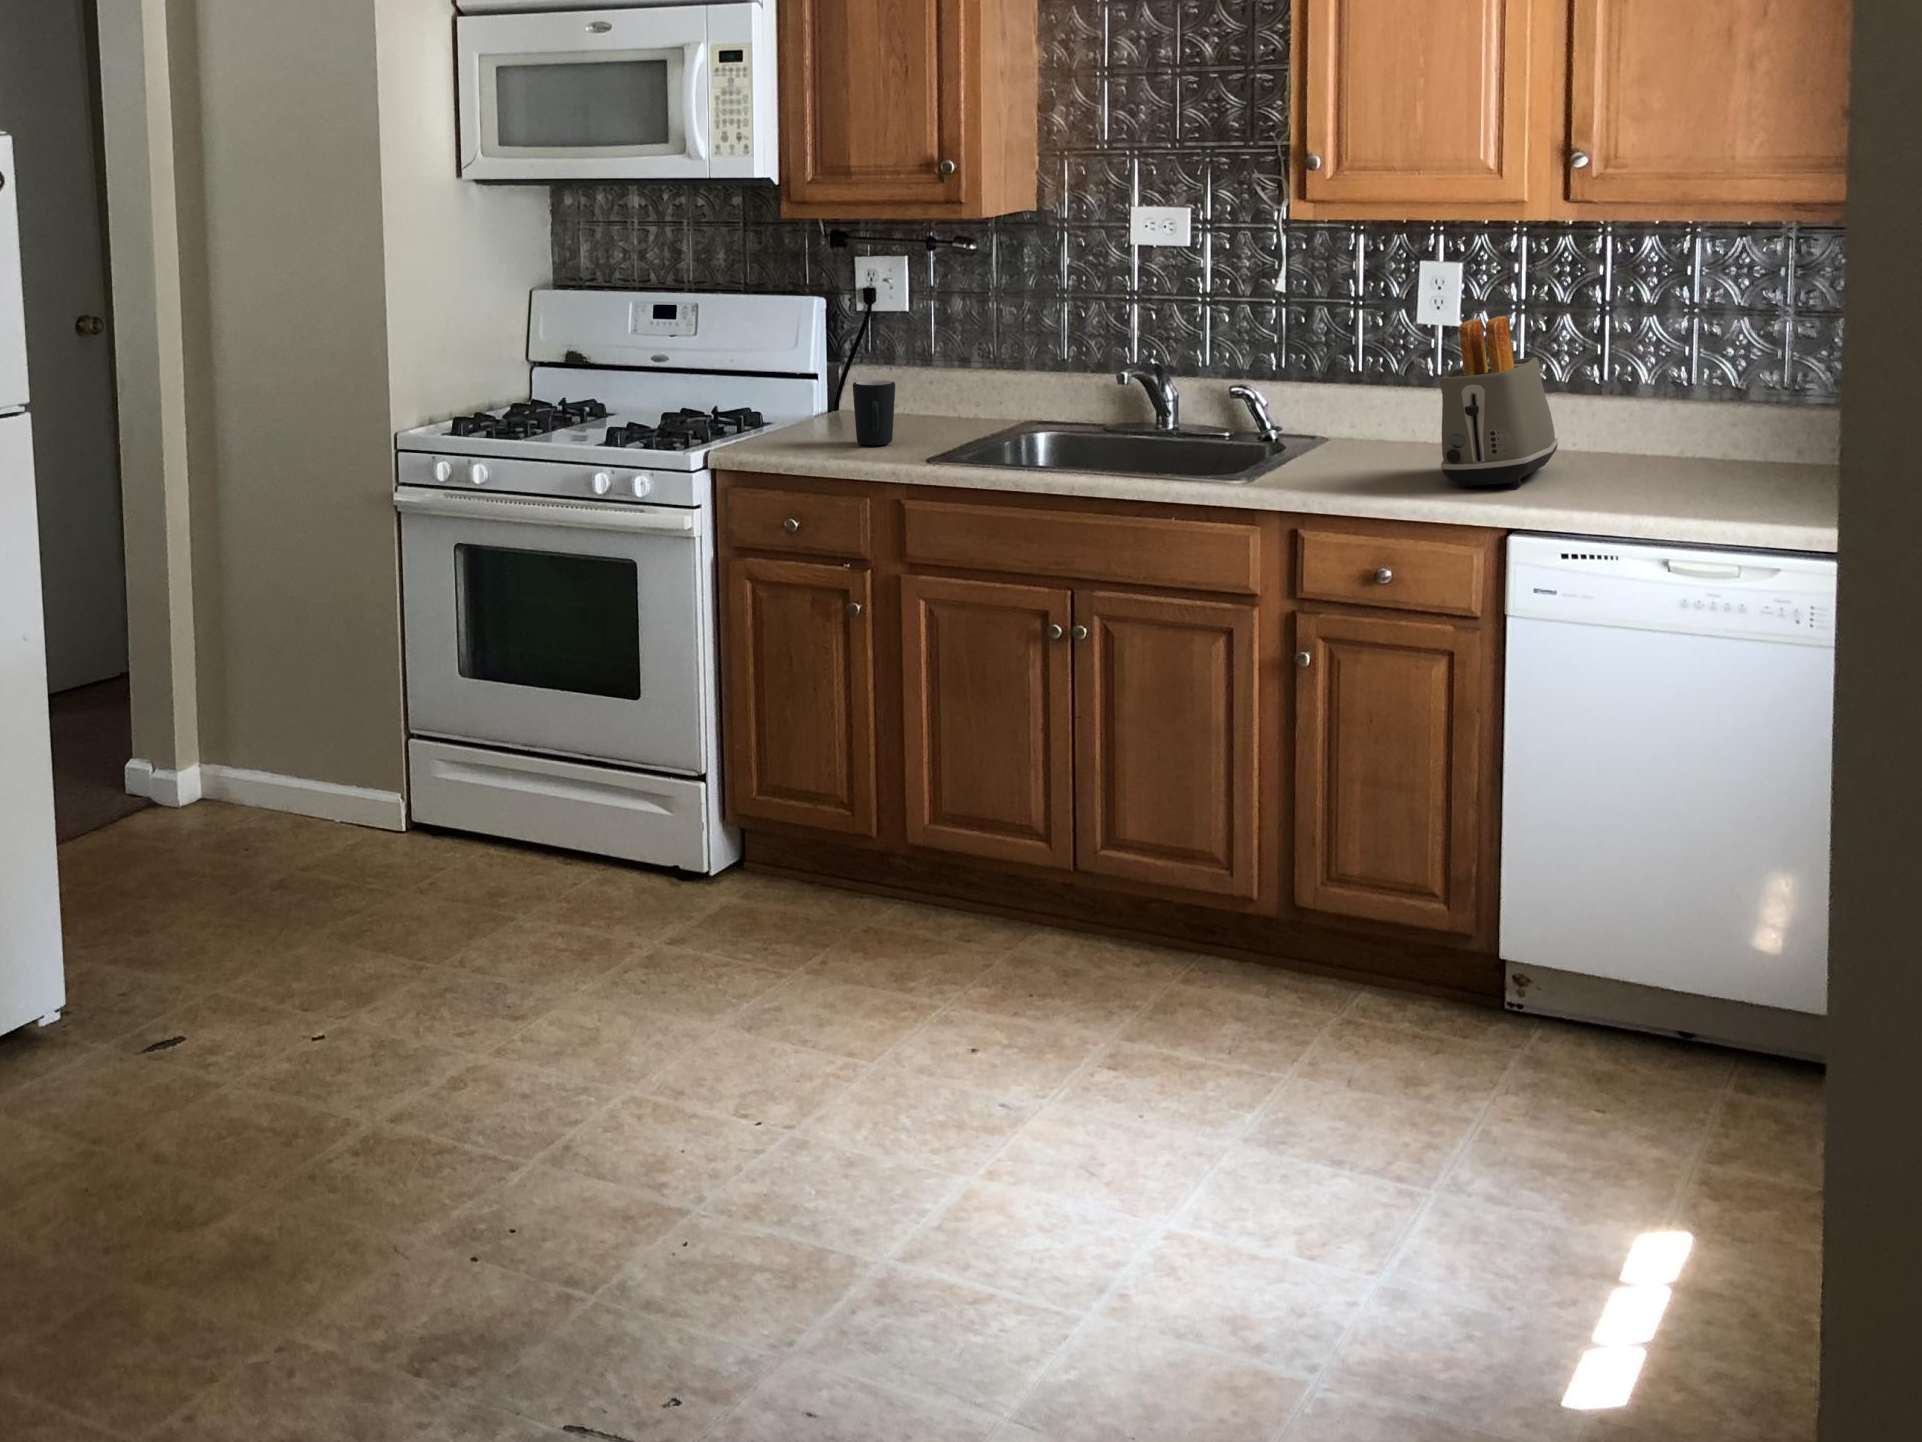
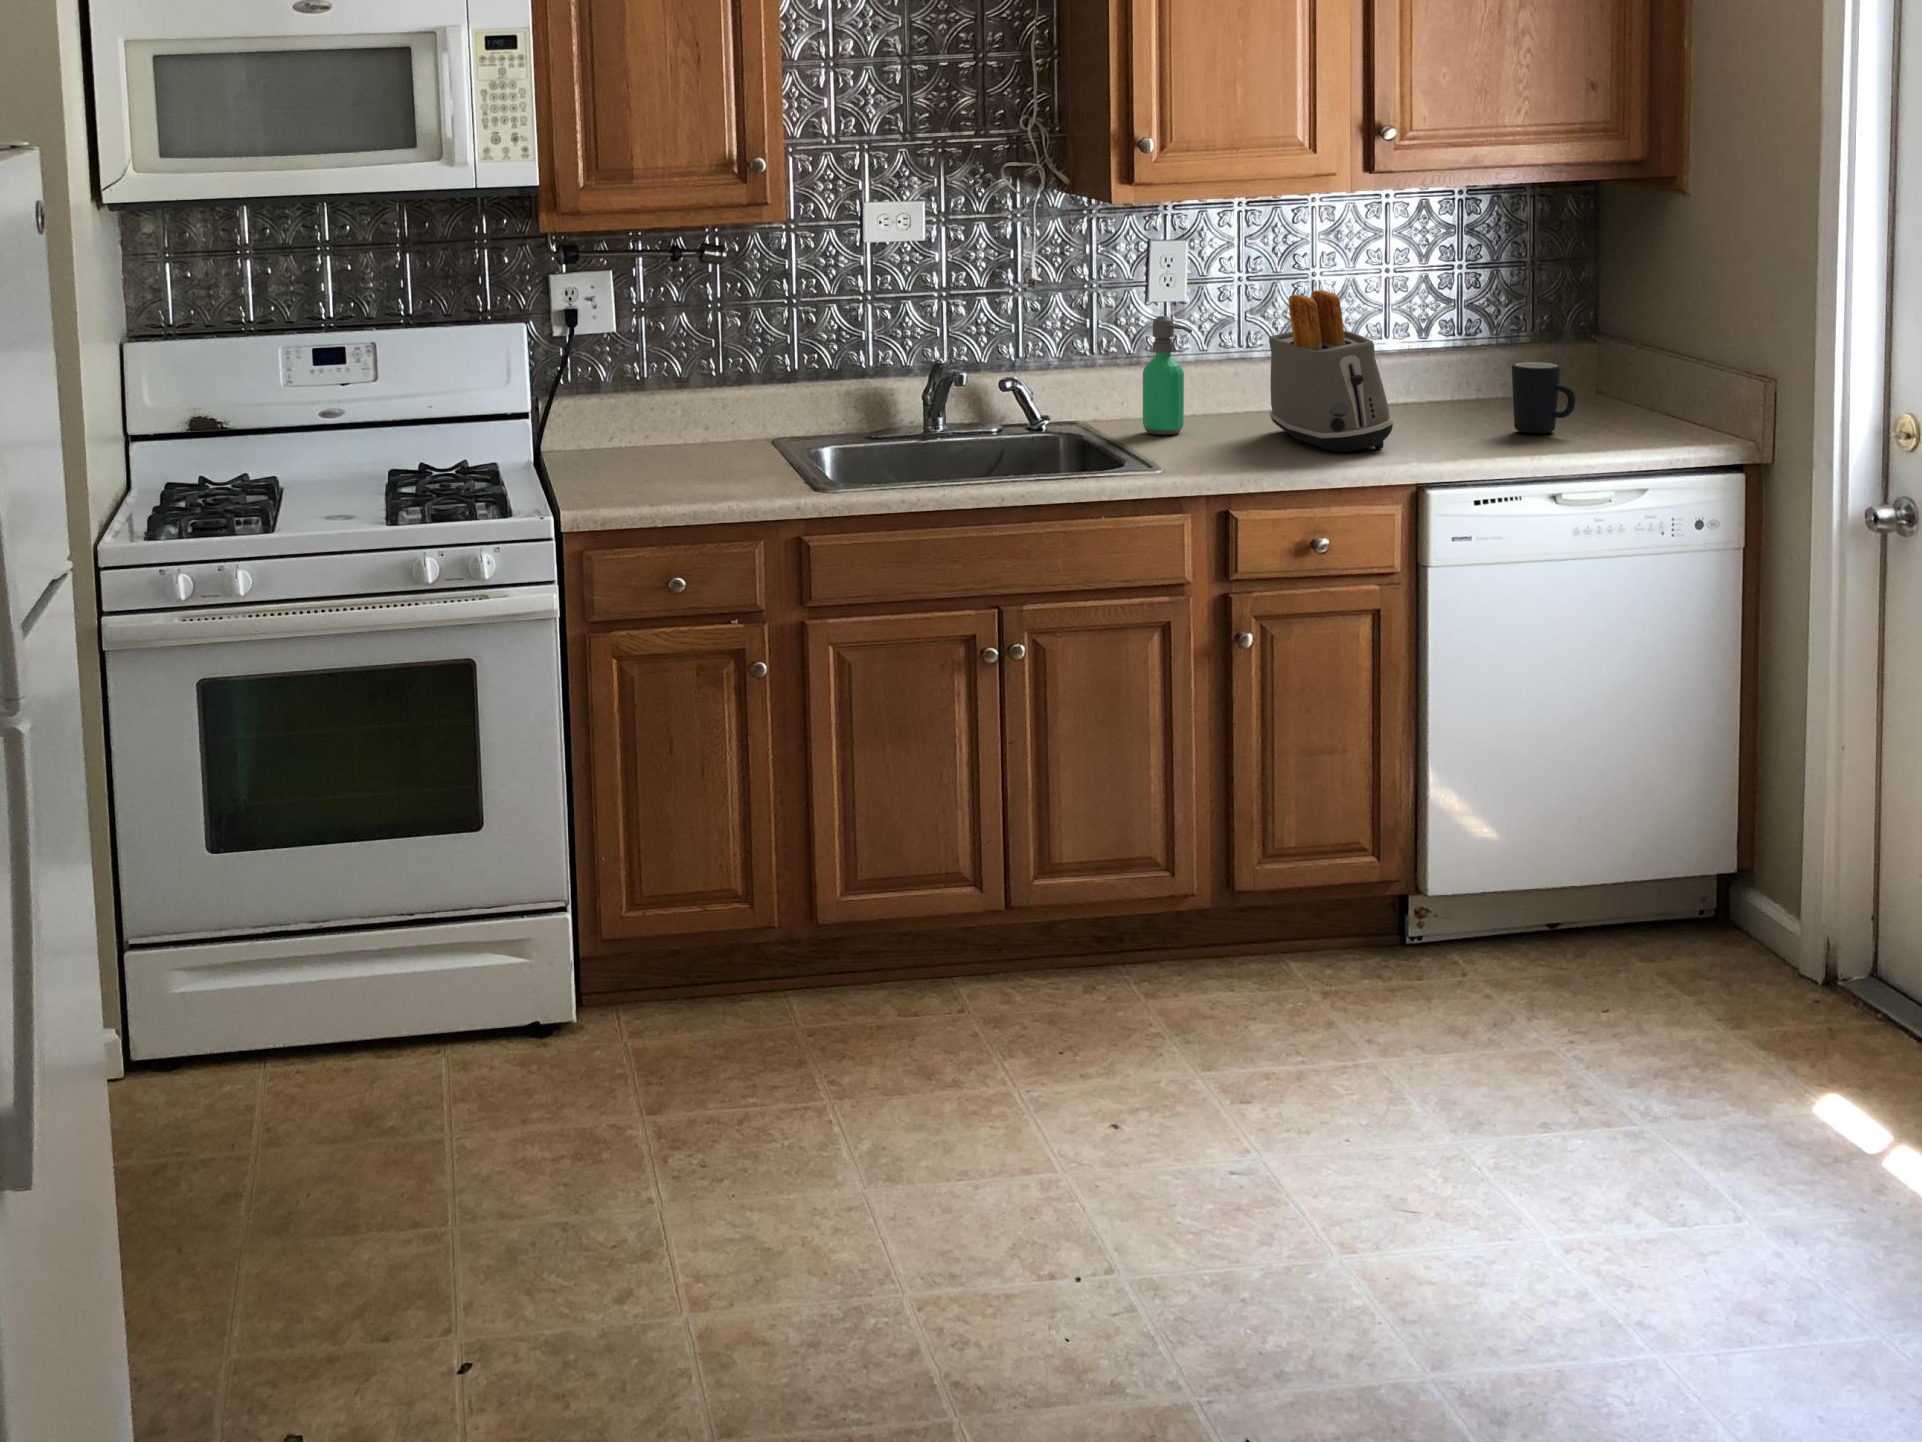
soap dispenser: none [1363,335,1409,458] -> present [1143,316,1192,435]
mug: present [853,380,895,445] -> present [1512,362,1575,433]

